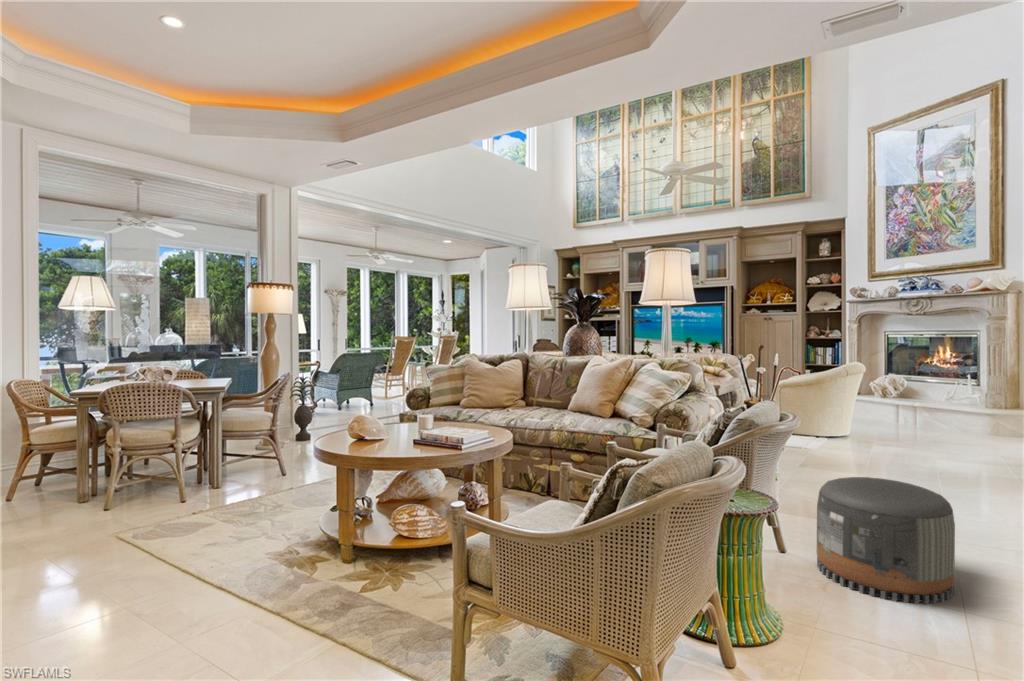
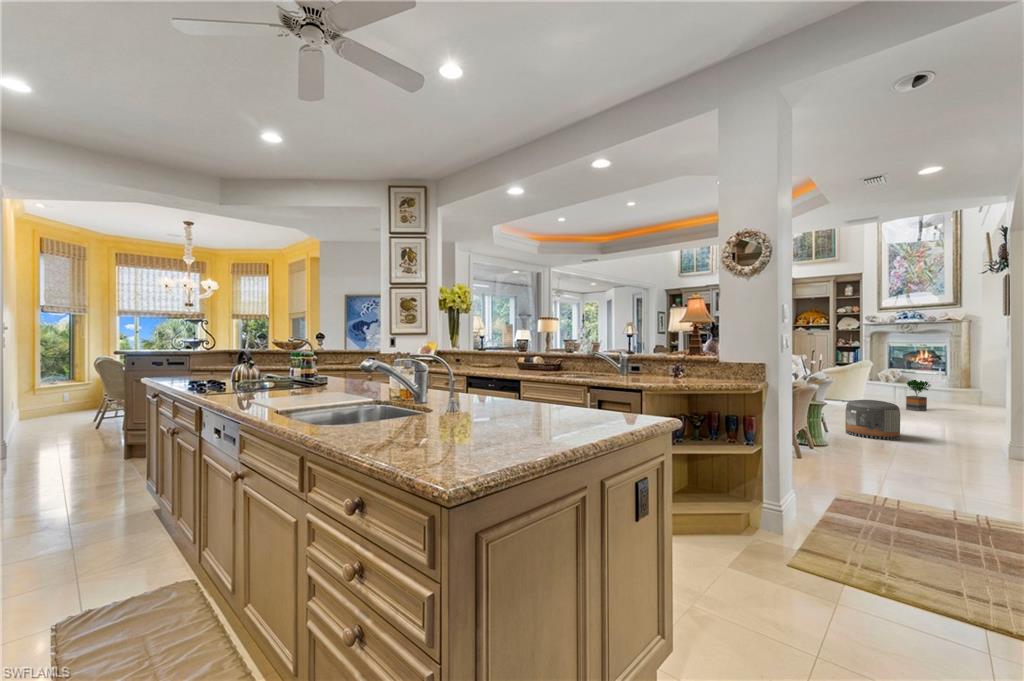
potted tree: none [924,400,972,461] -> present [906,380,930,411]

